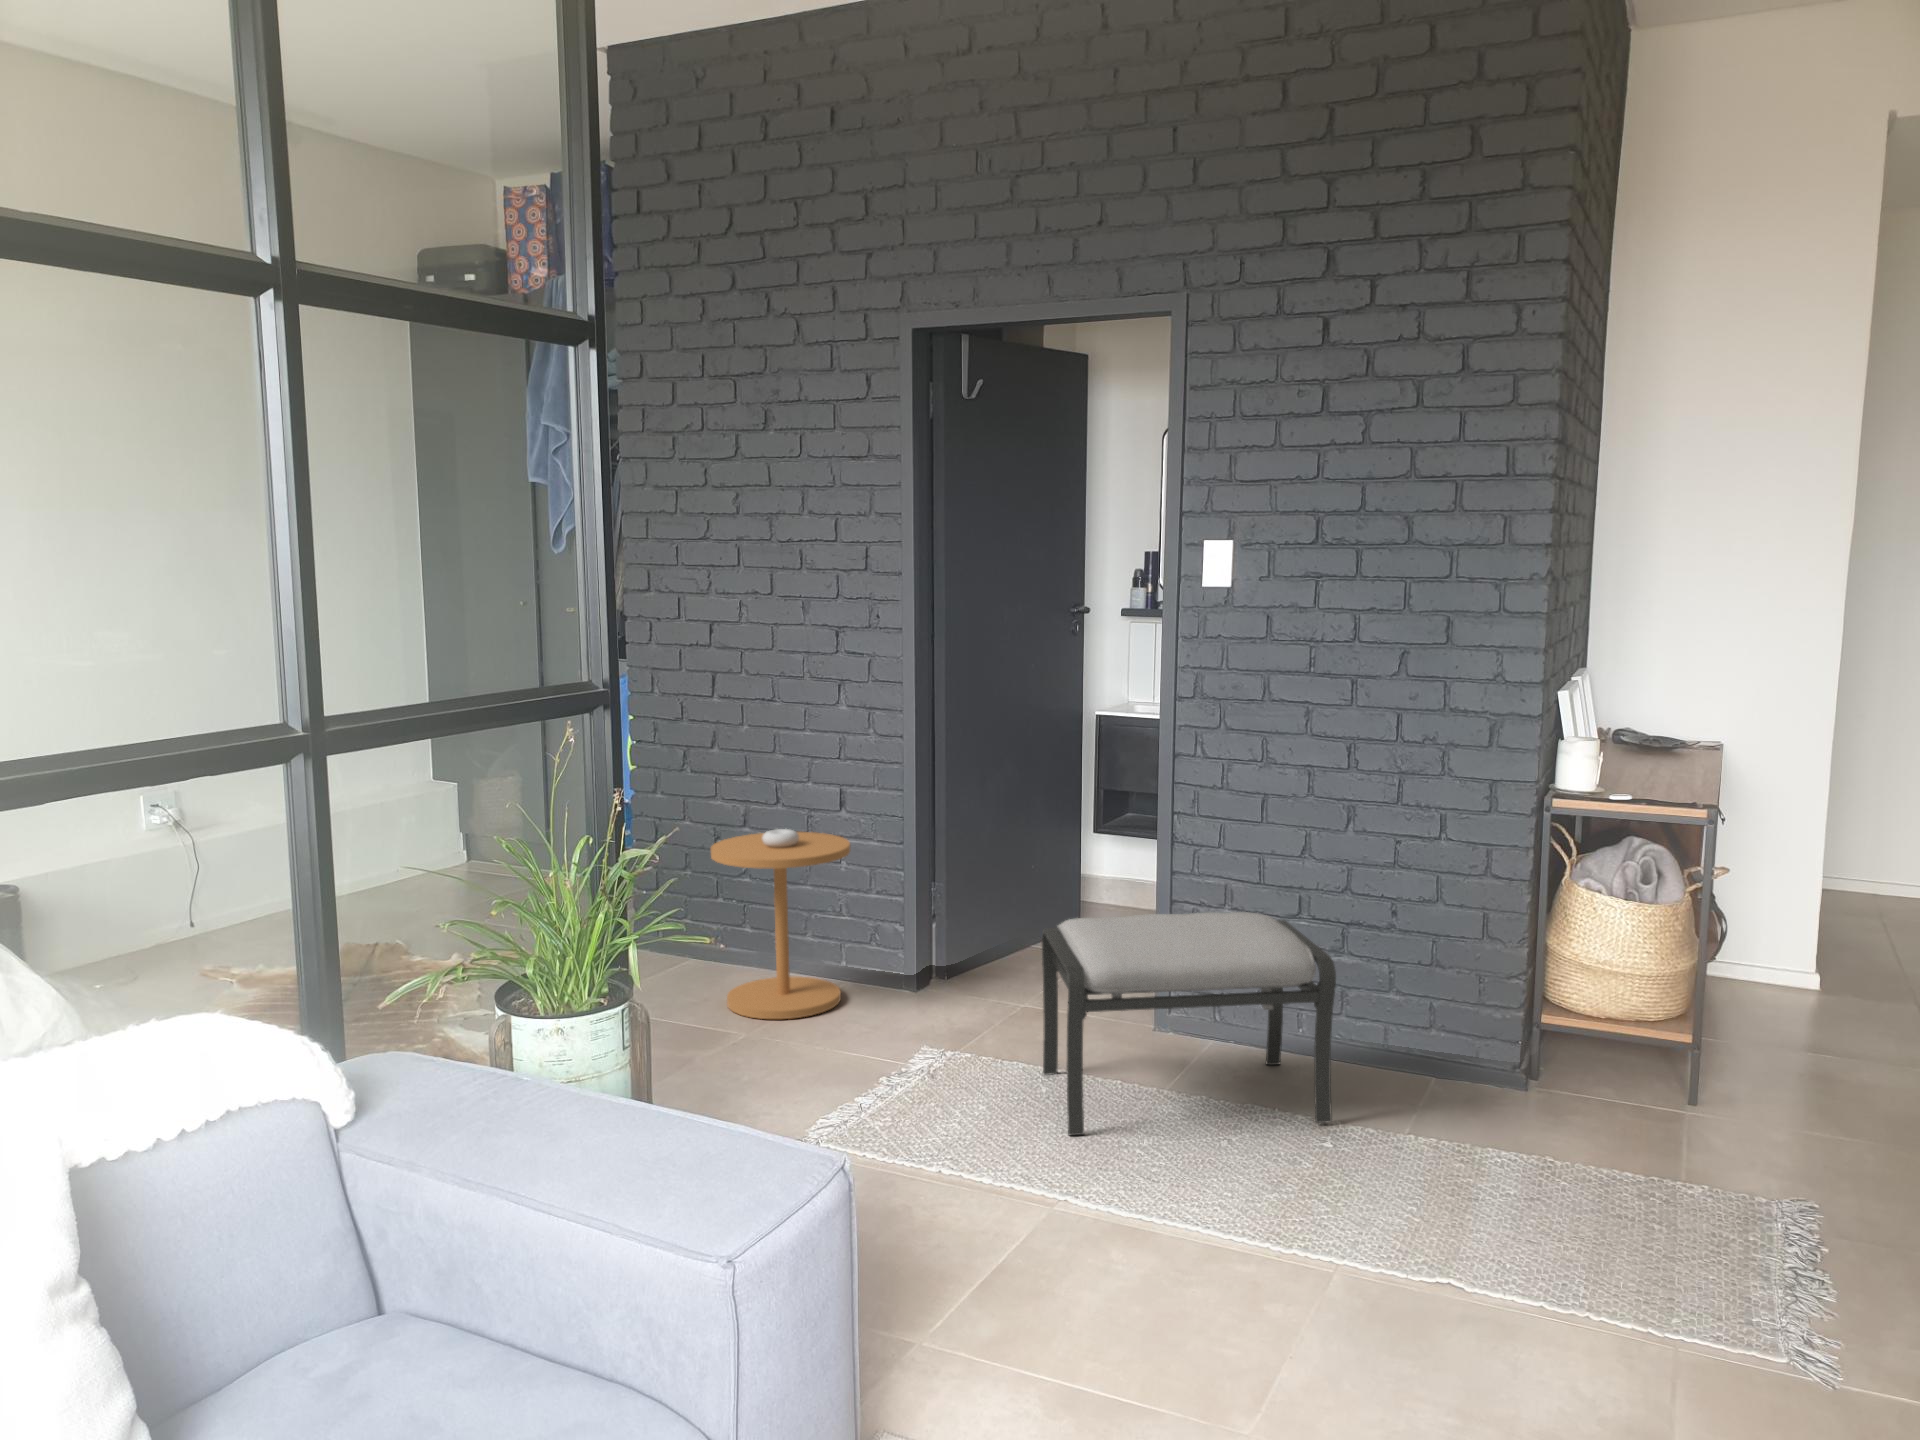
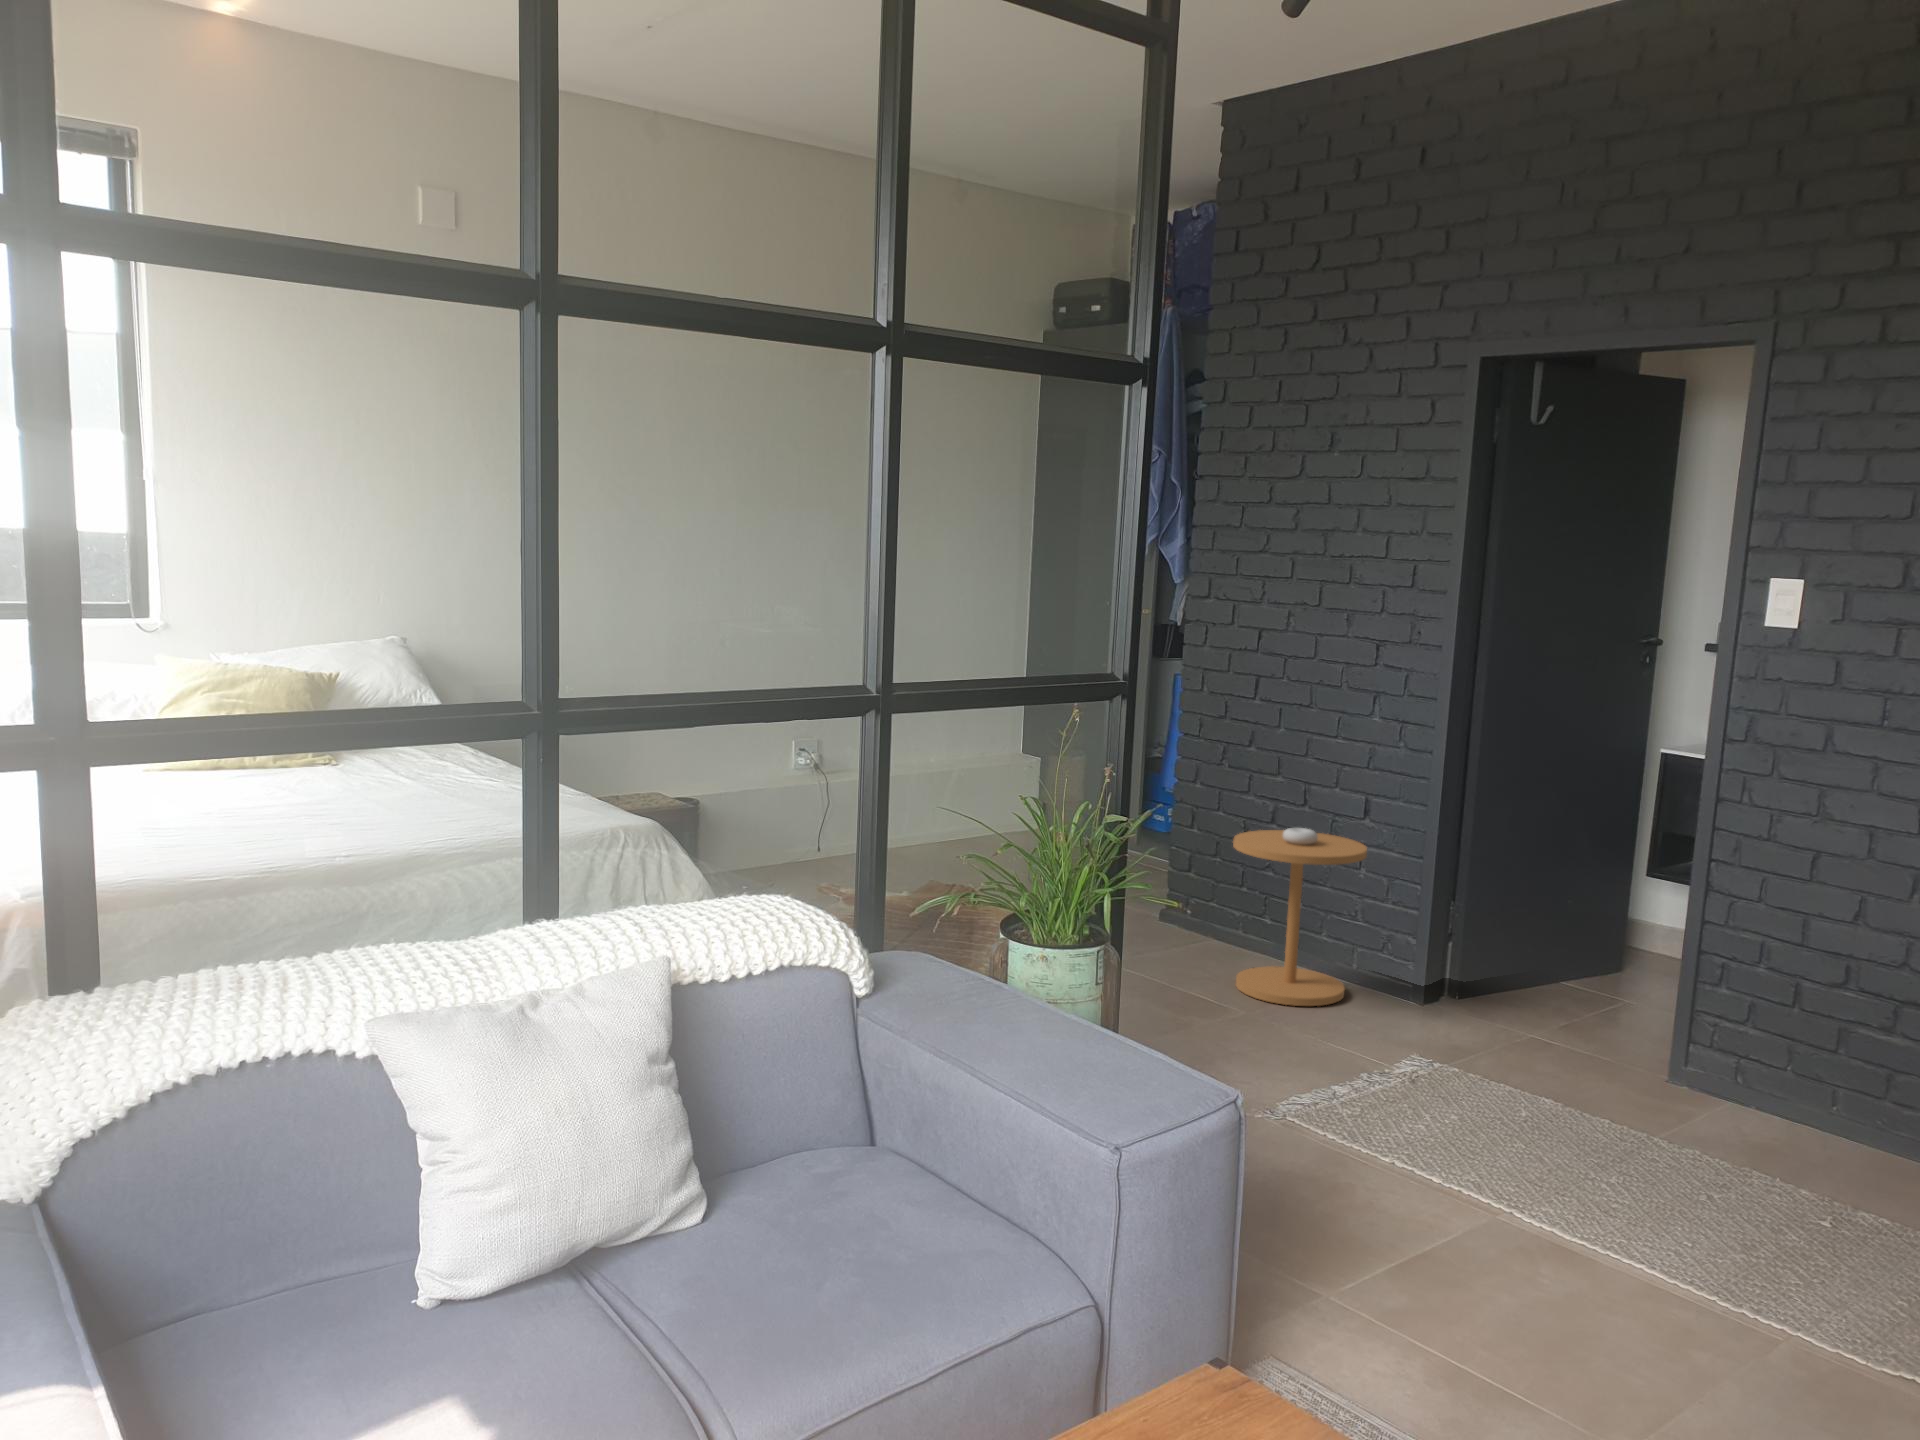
ottoman: present [1042,912,1336,1135] -> none [1528,950,1860,1208]

